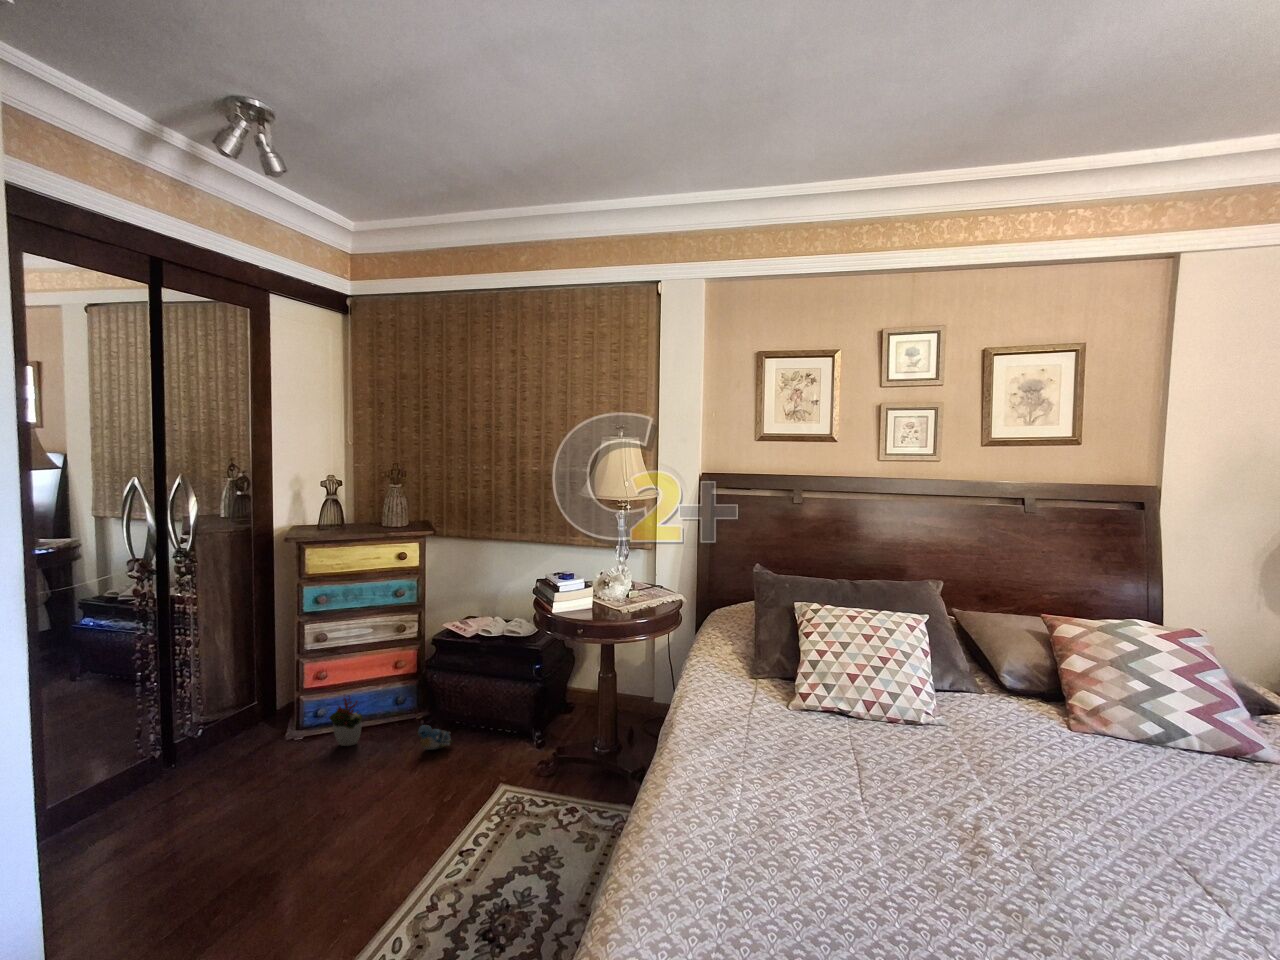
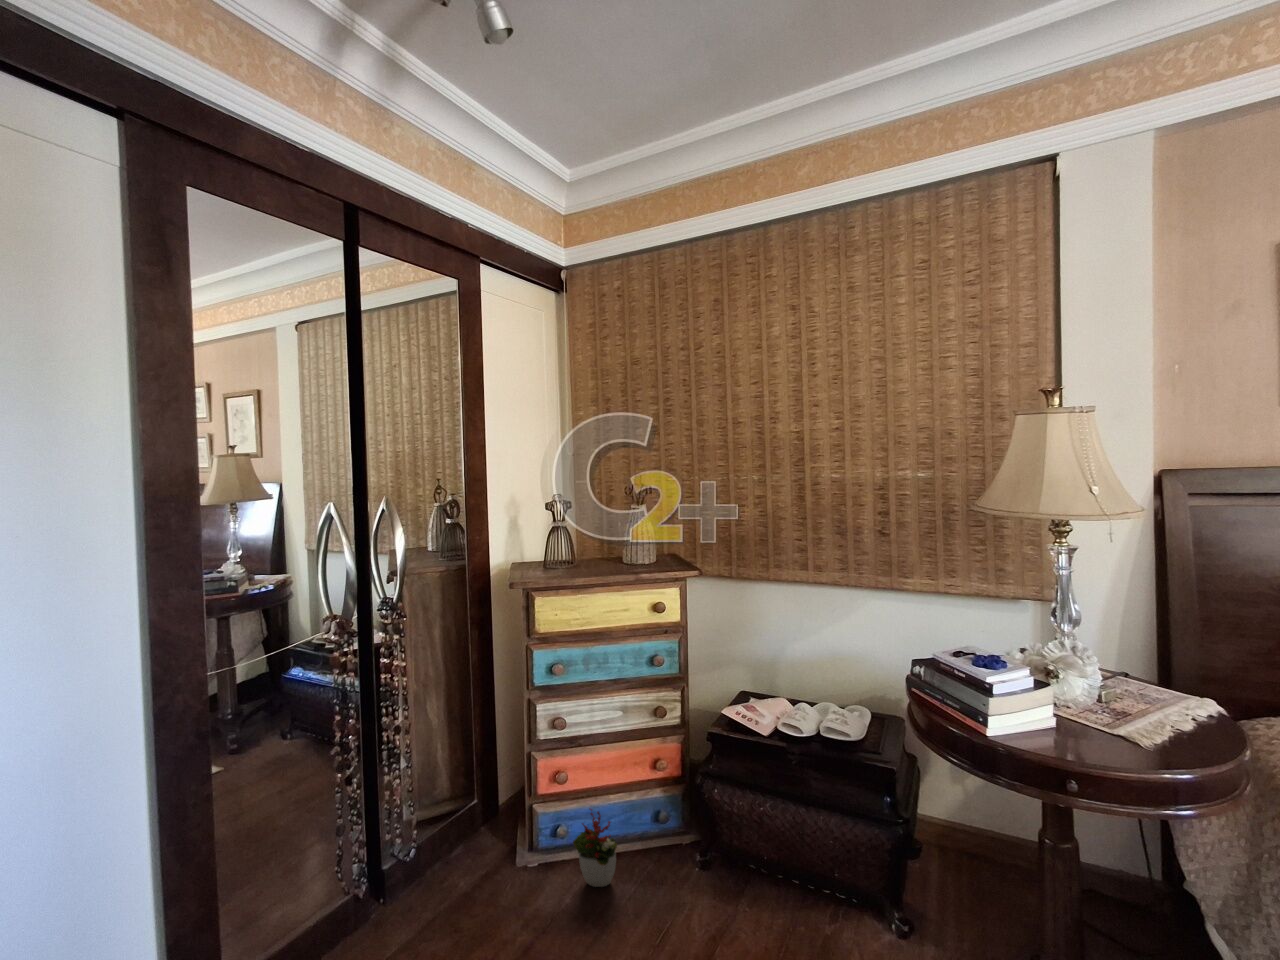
plush toy: present [417,725,454,750] -> none [701,873,756,915]

